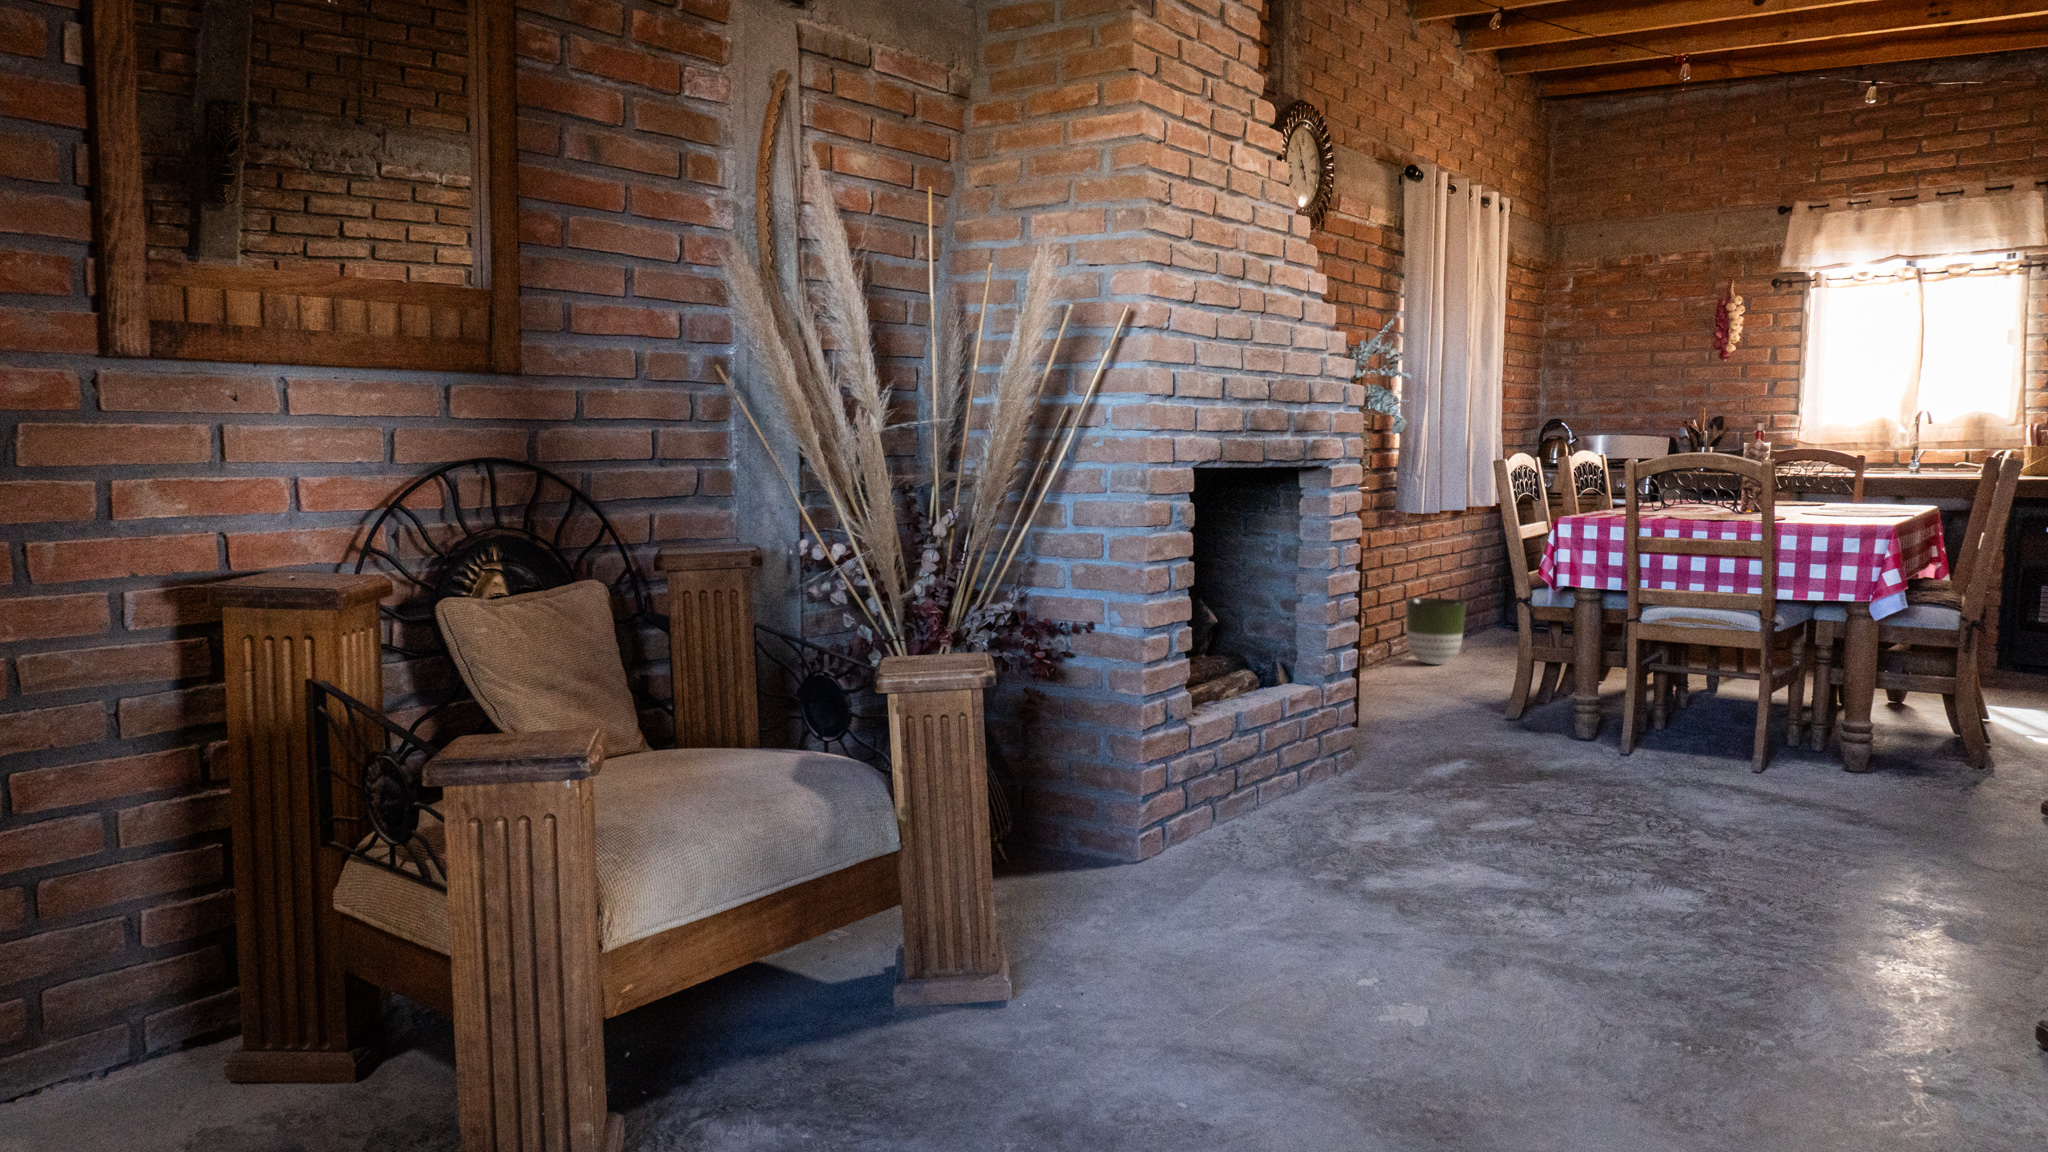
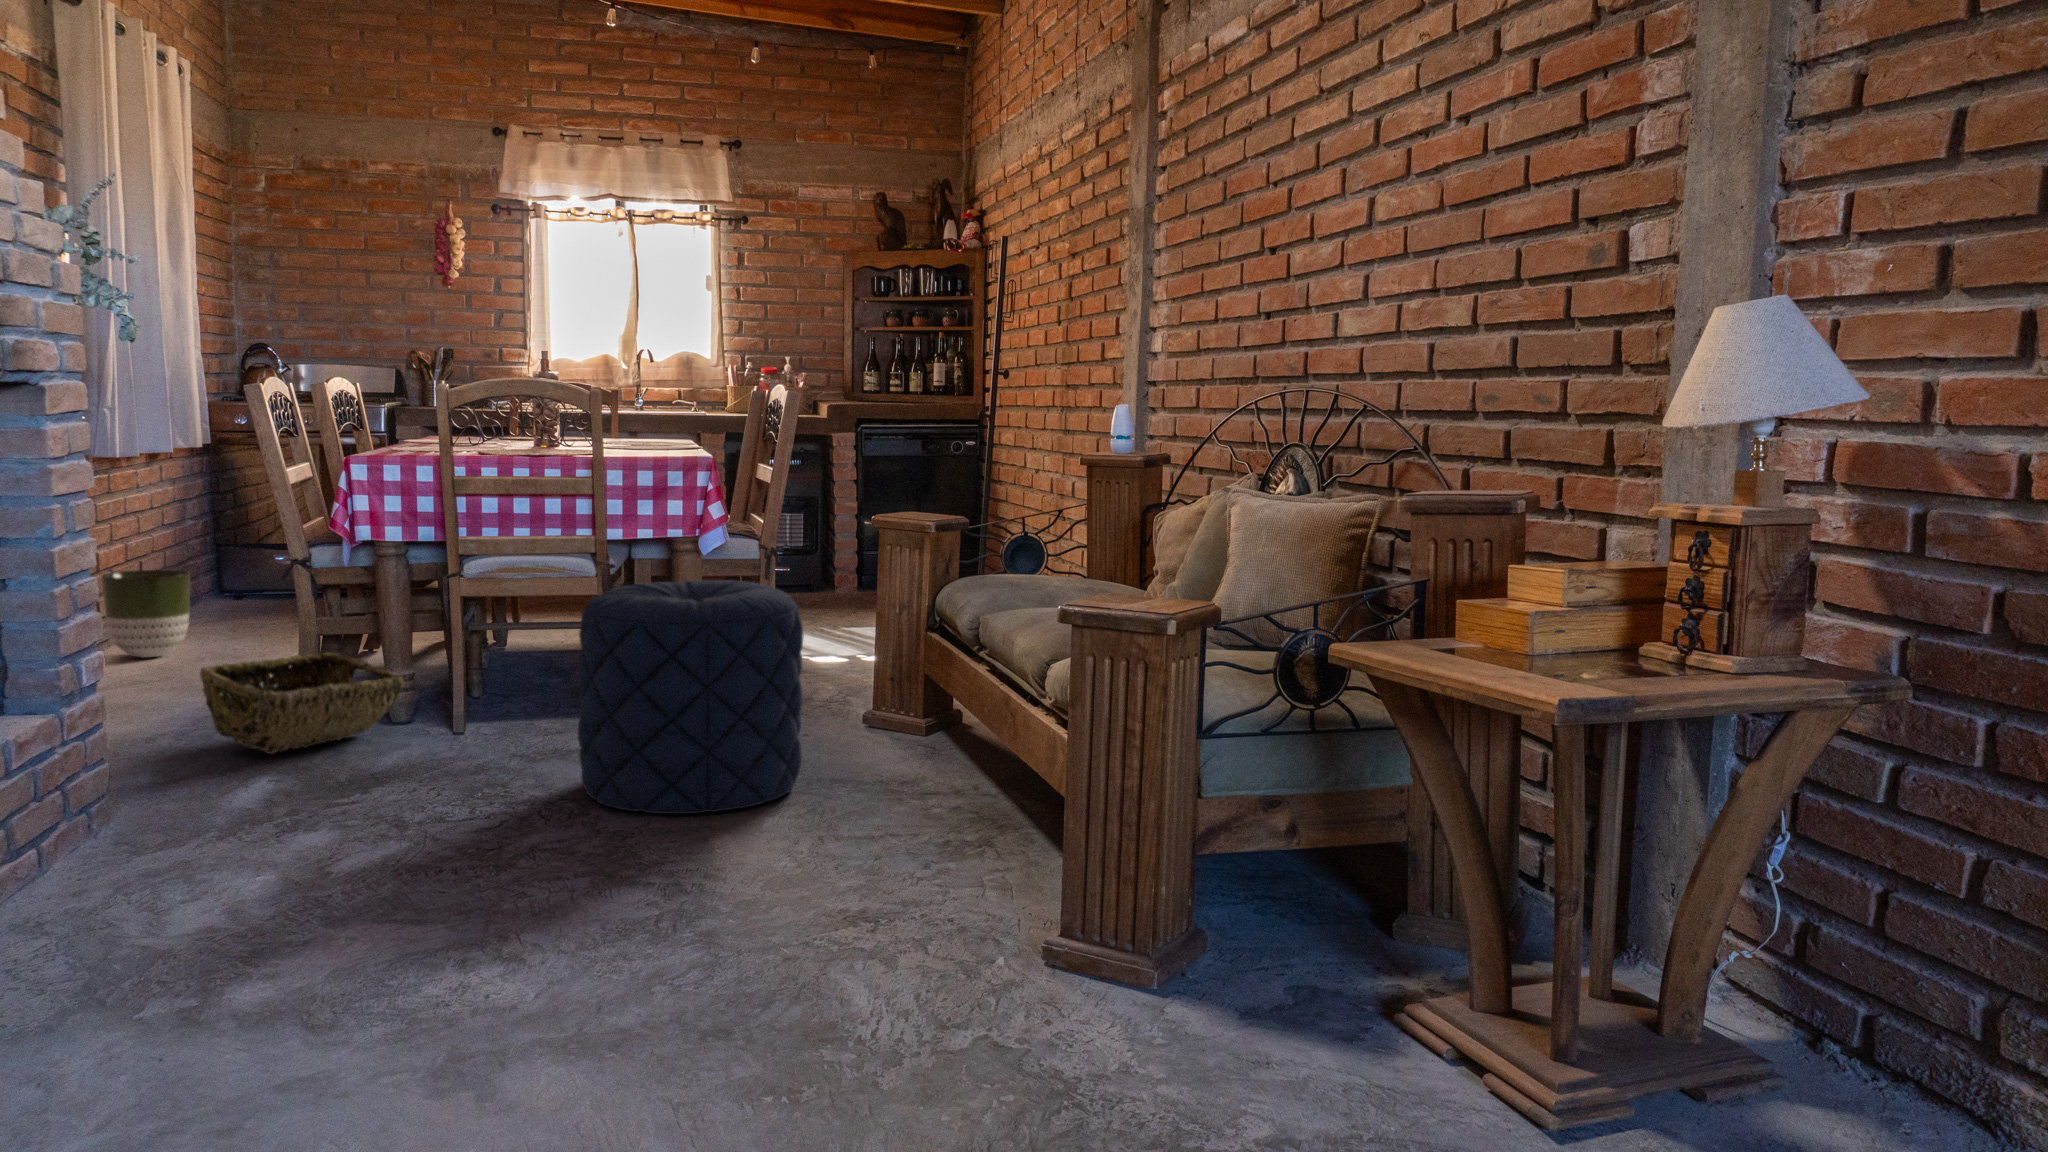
pouf: none [1698,640,1936,859] -> present [577,580,804,814]
woven basket: none [1432,672,1586,744] -> present [200,653,404,754]

